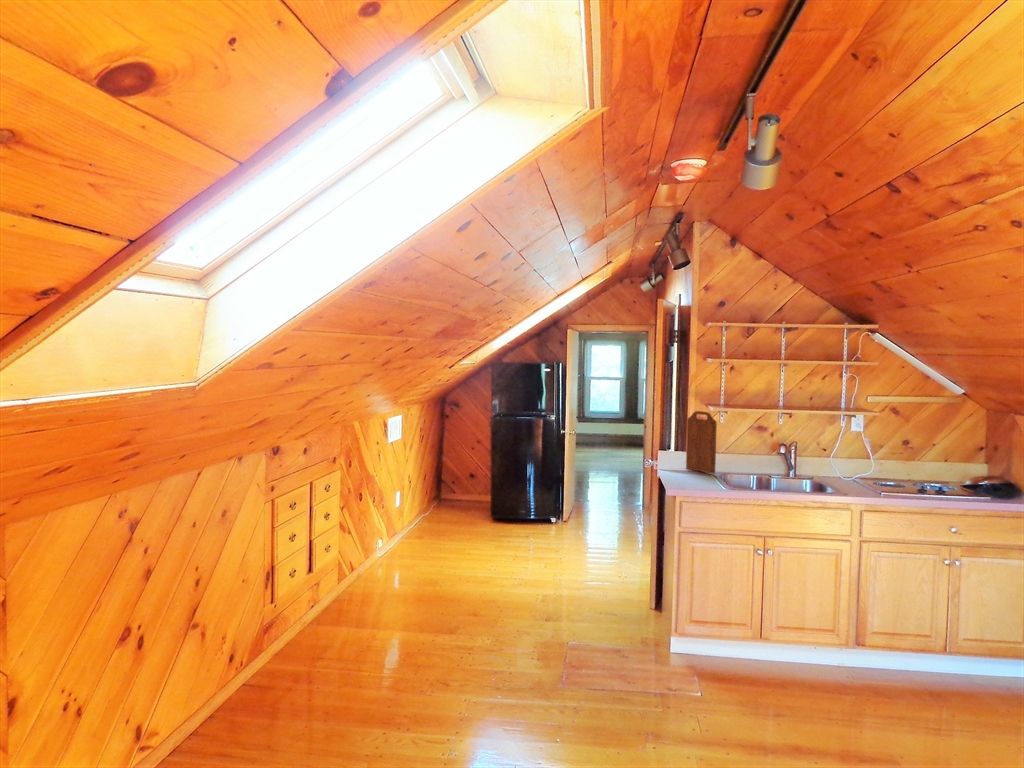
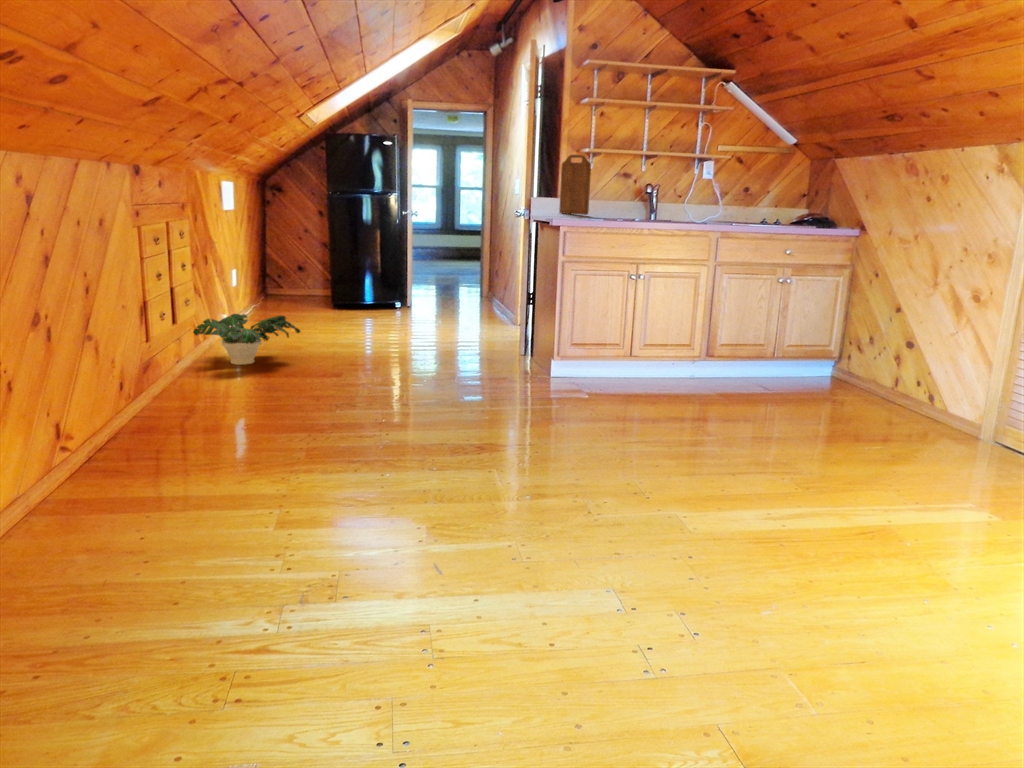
potted plant: none [330,555,425,610] -> present [193,314,300,365]

